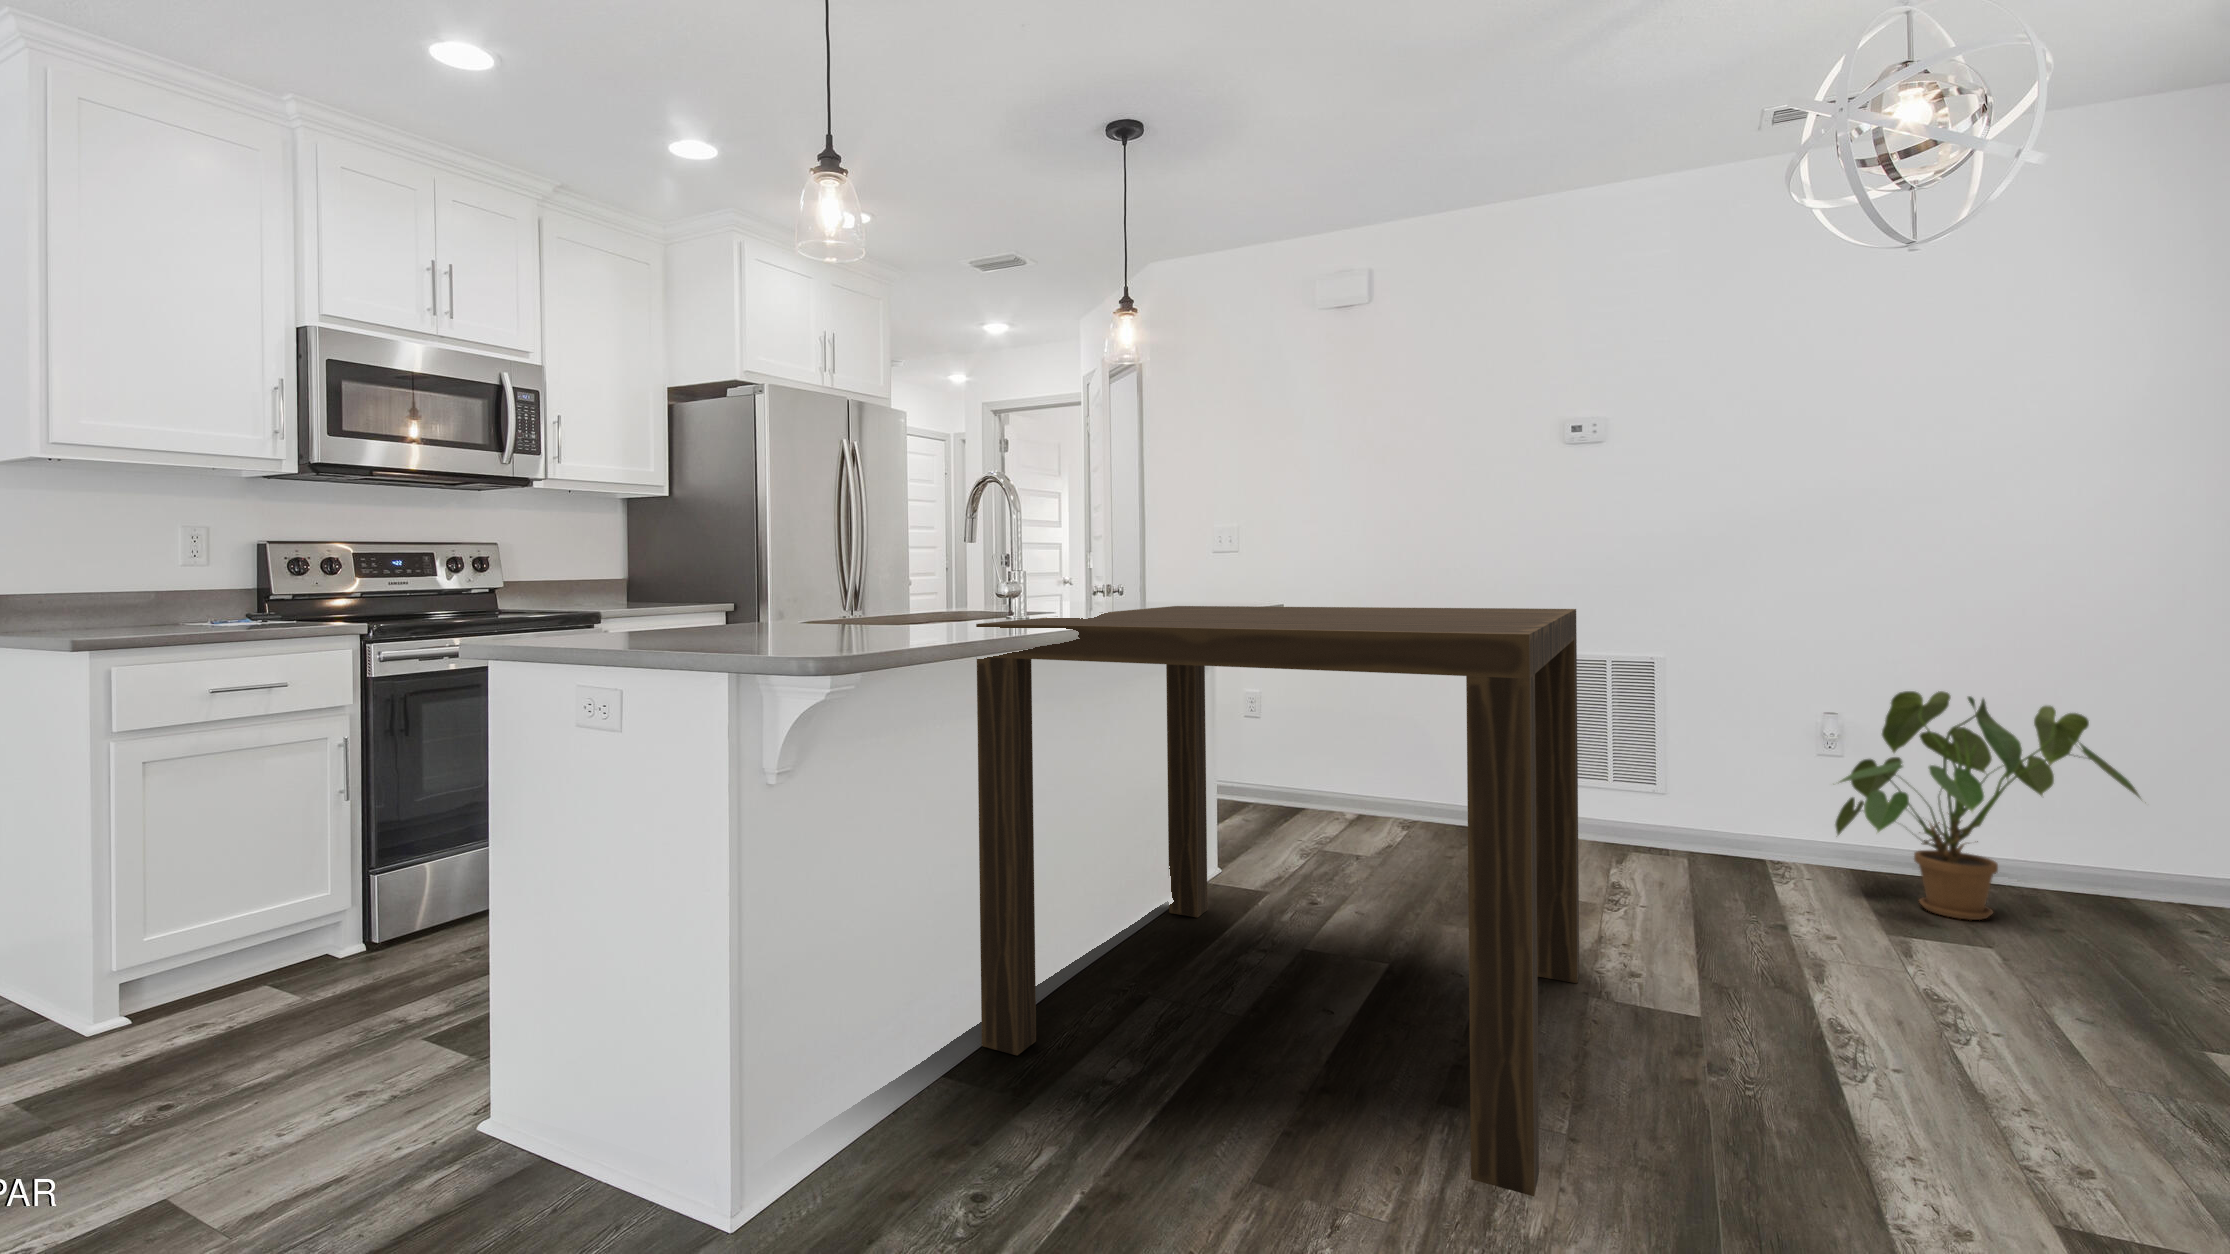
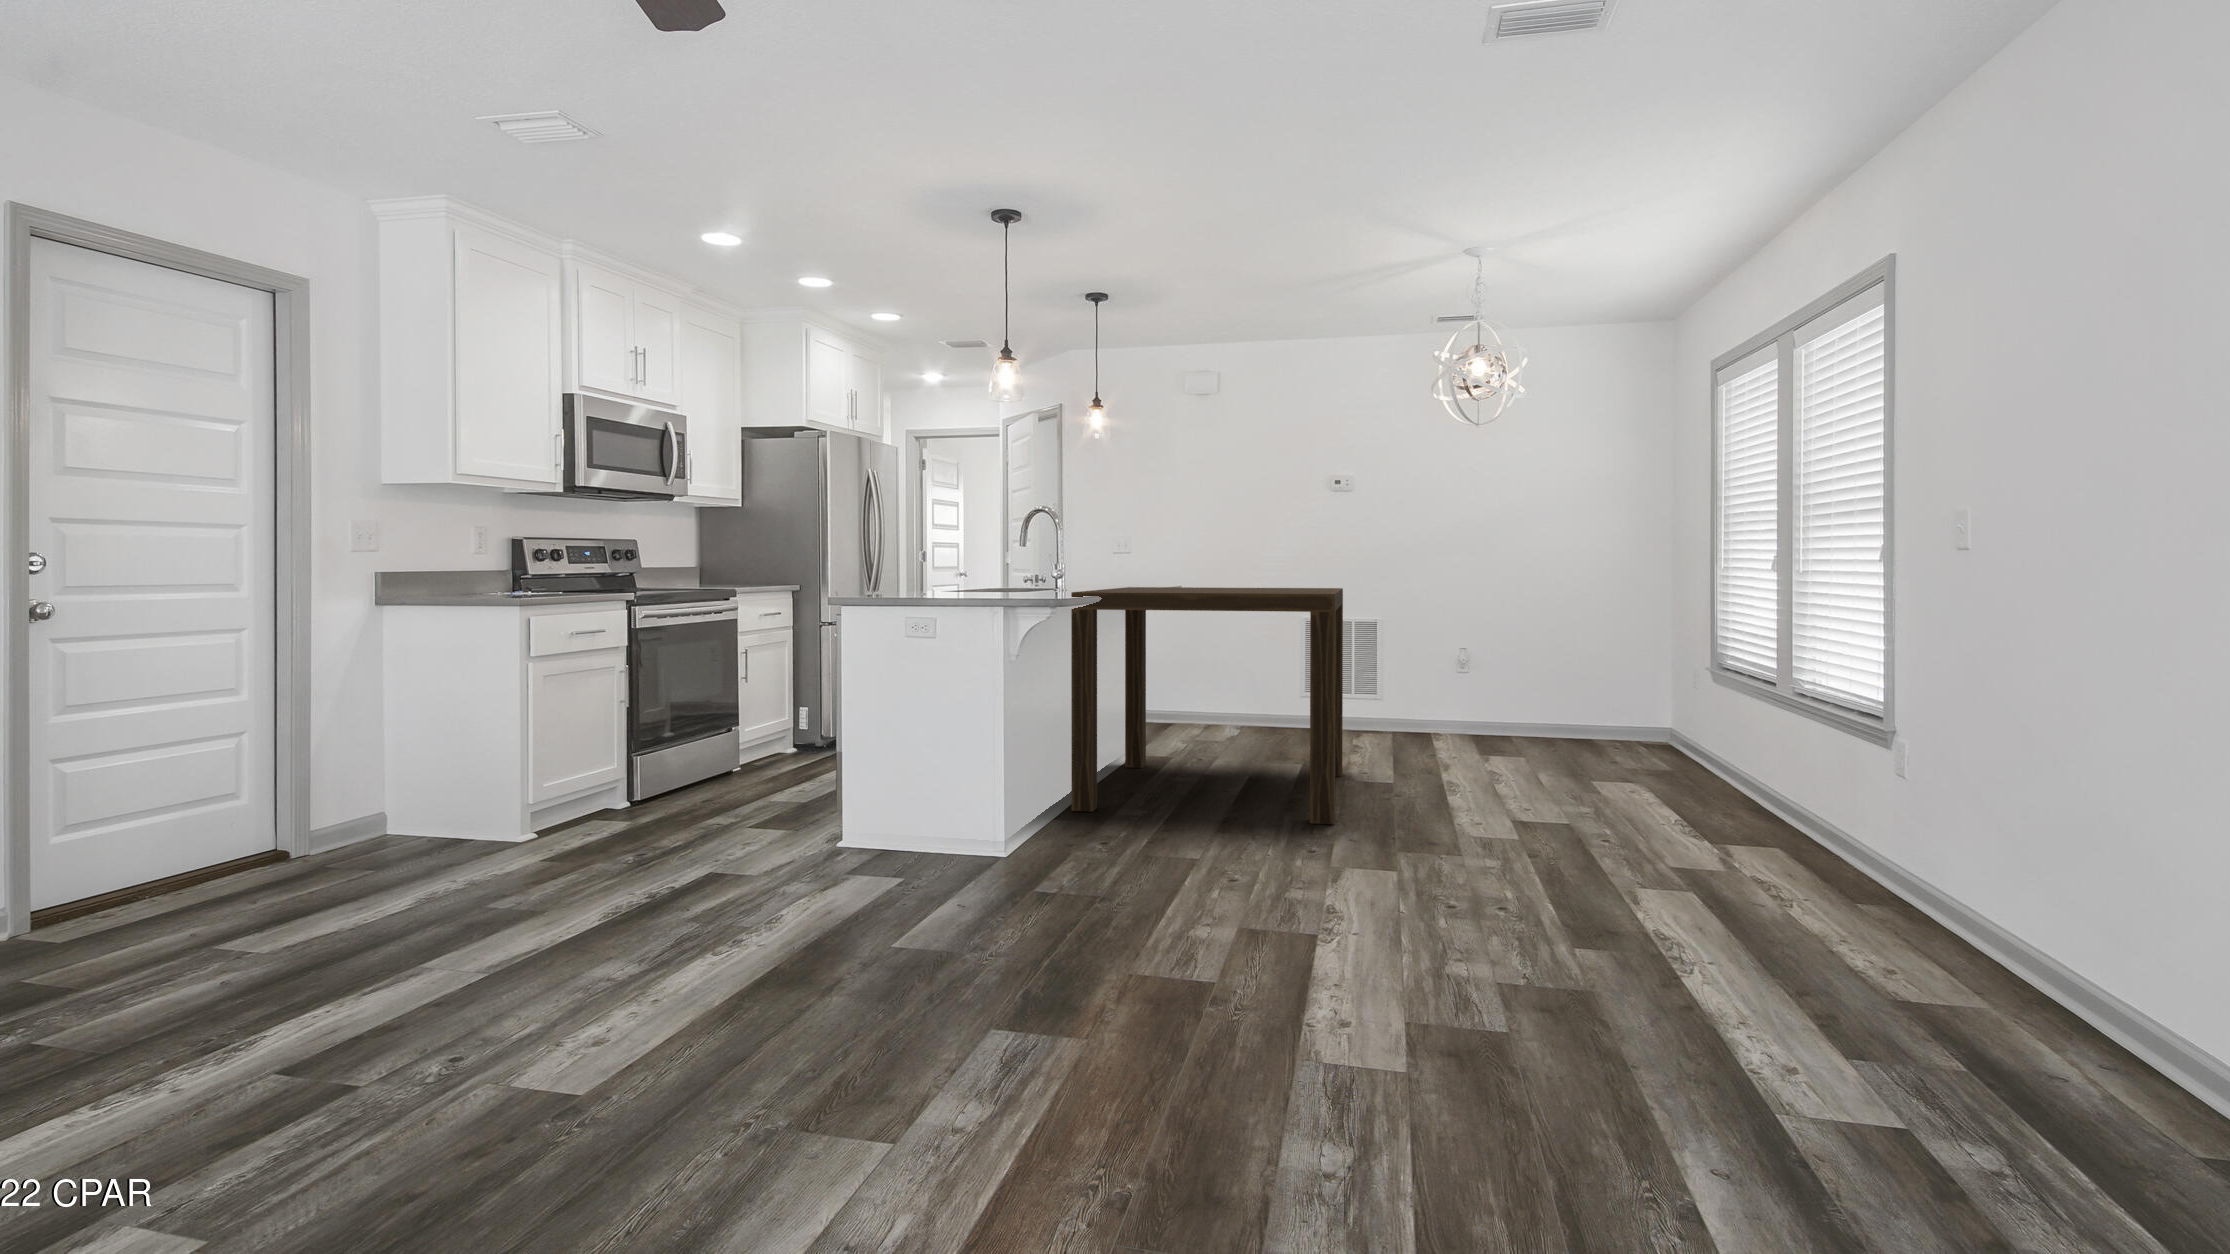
house plant: present [1835,691,2140,920] -> none [1458,635,1585,748]

